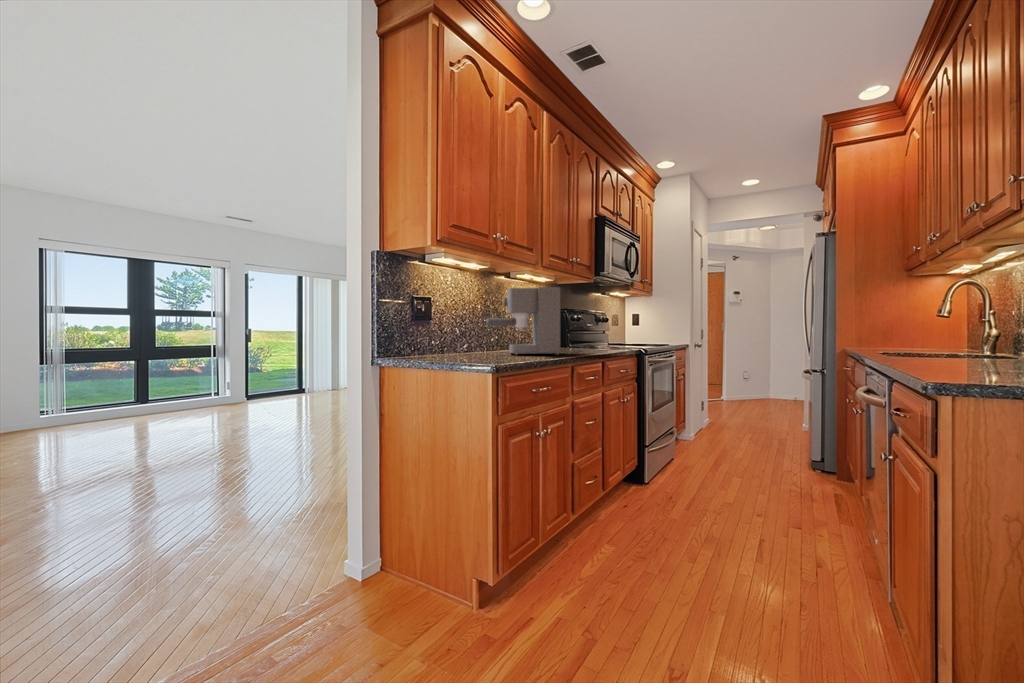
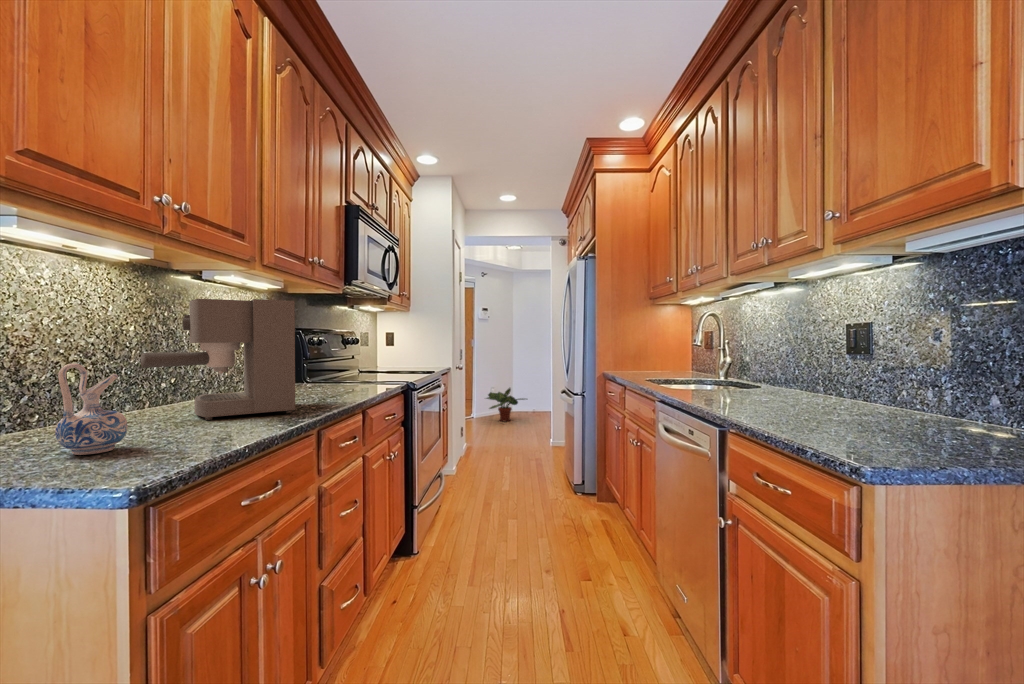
ceramic pitcher: none [462,318,487,360] -> present [55,363,128,455]
potted plant: none [732,371,789,405] -> present [486,388,524,421]

